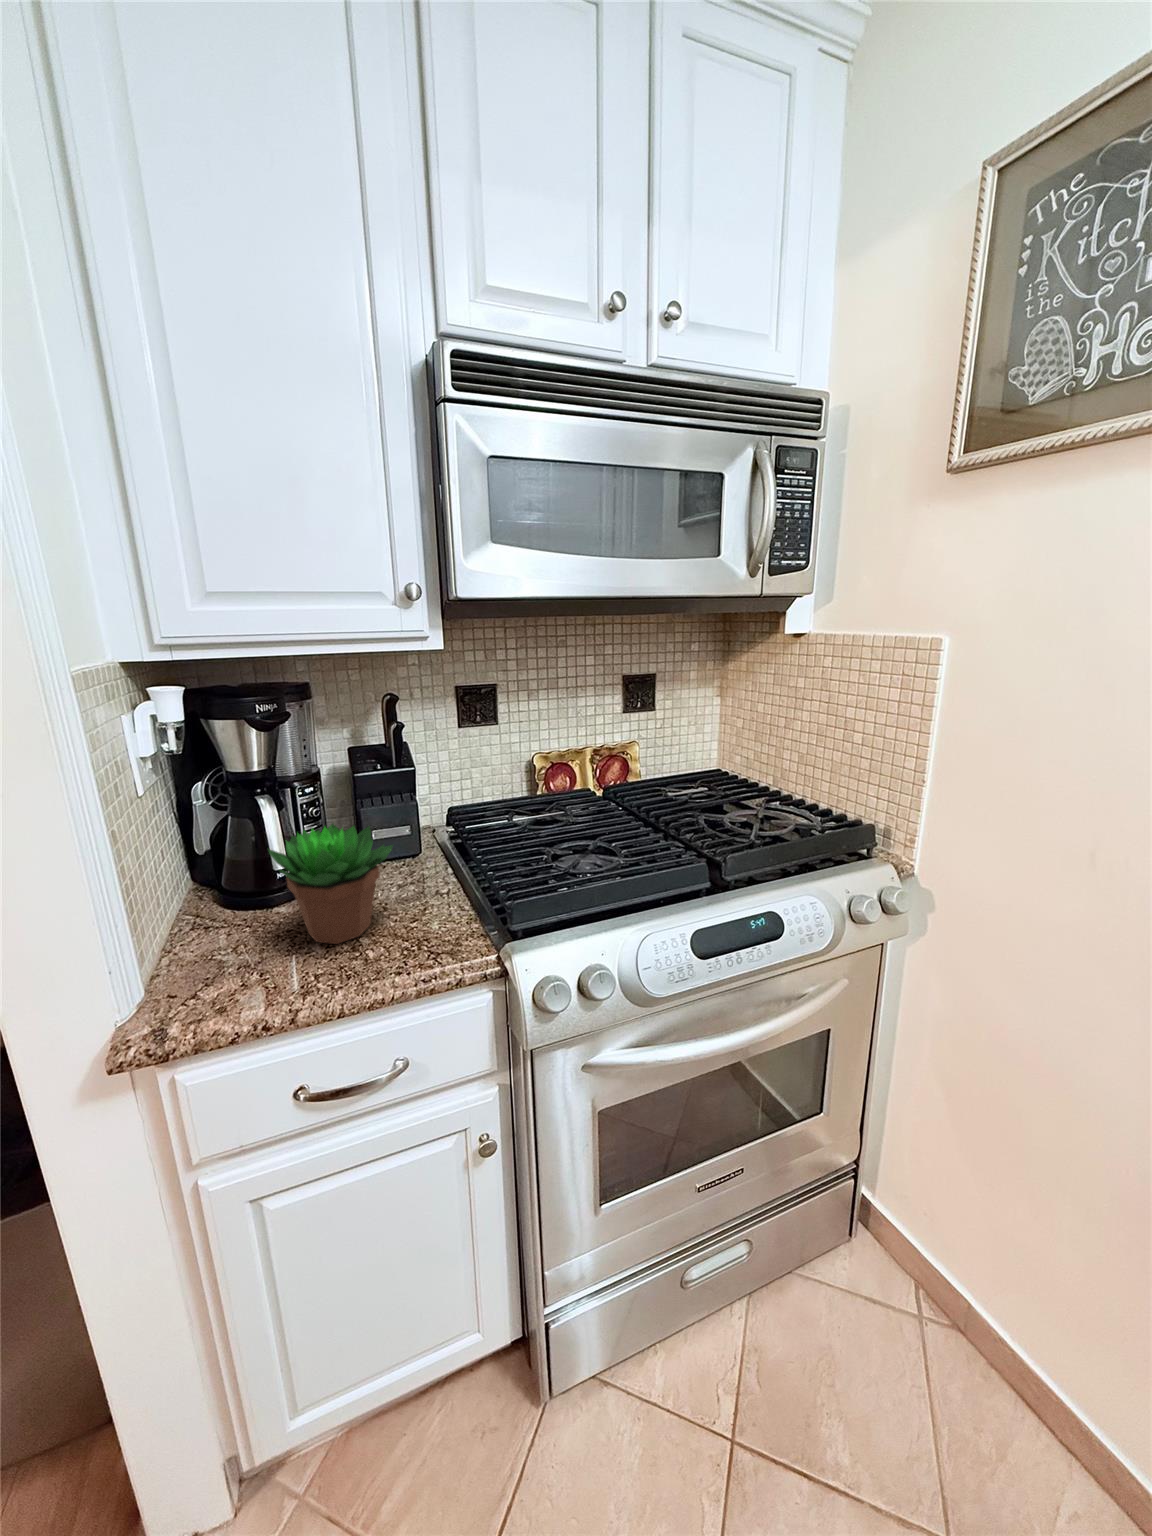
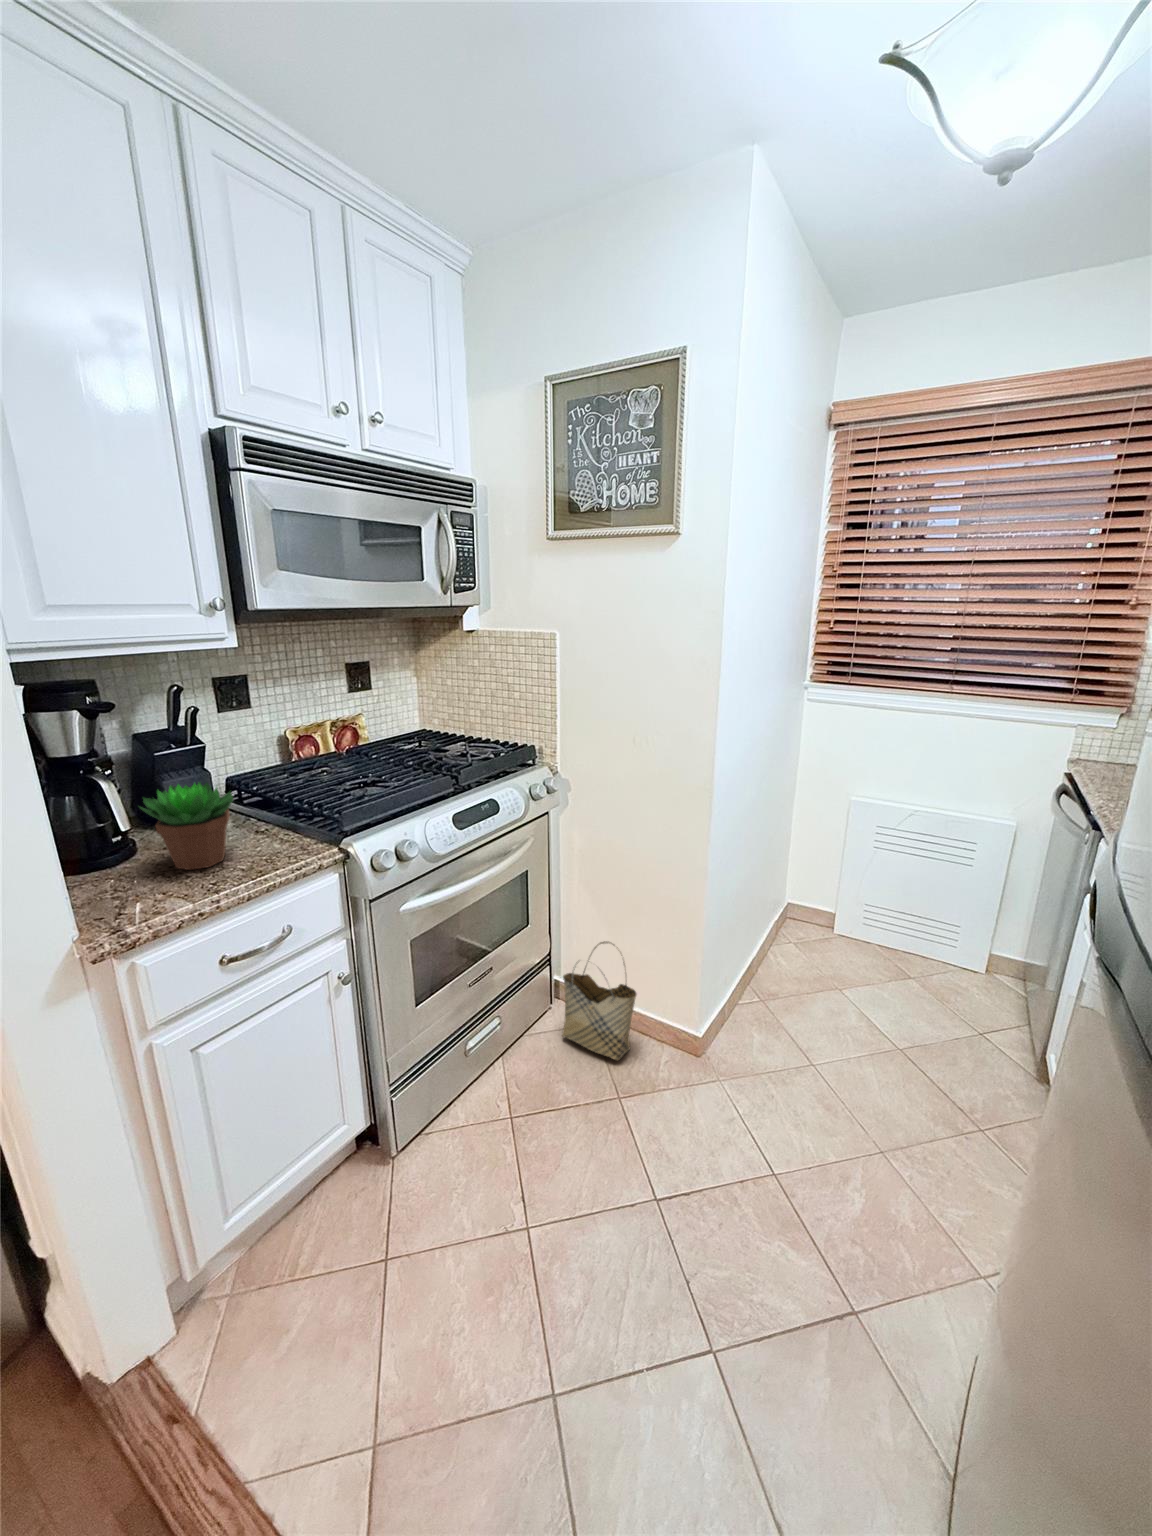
woven basket: none [854,1199,1018,1444] -> present [562,941,637,1060]

